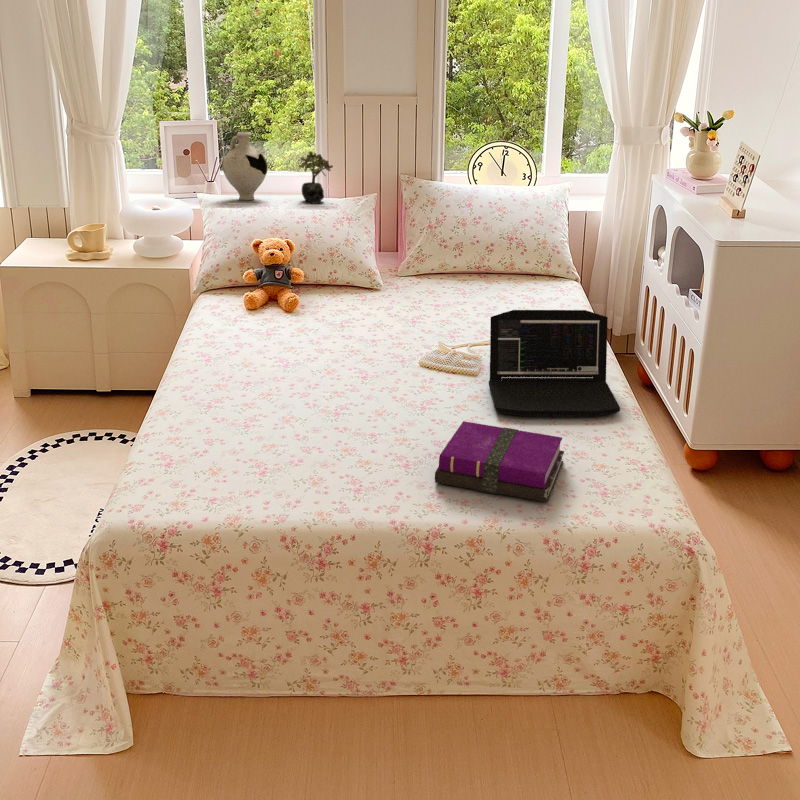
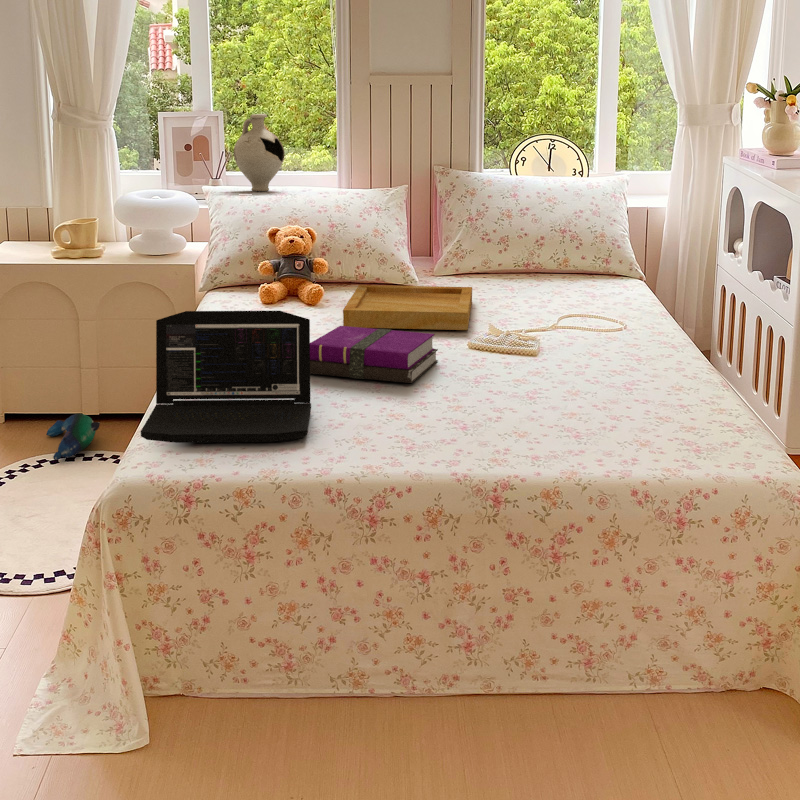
succulent plant: present [299,151,333,204] -> none [321,135,360,193]
tray: none [313,292,428,344] -> present [343,285,472,330]
laptop: present [489,310,620,416] -> present [141,311,311,443]
plush toy: none [64,398,109,442] -> present [46,414,100,460]
notebook: present [435,421,564,502] -> present [310,326,438,383]

